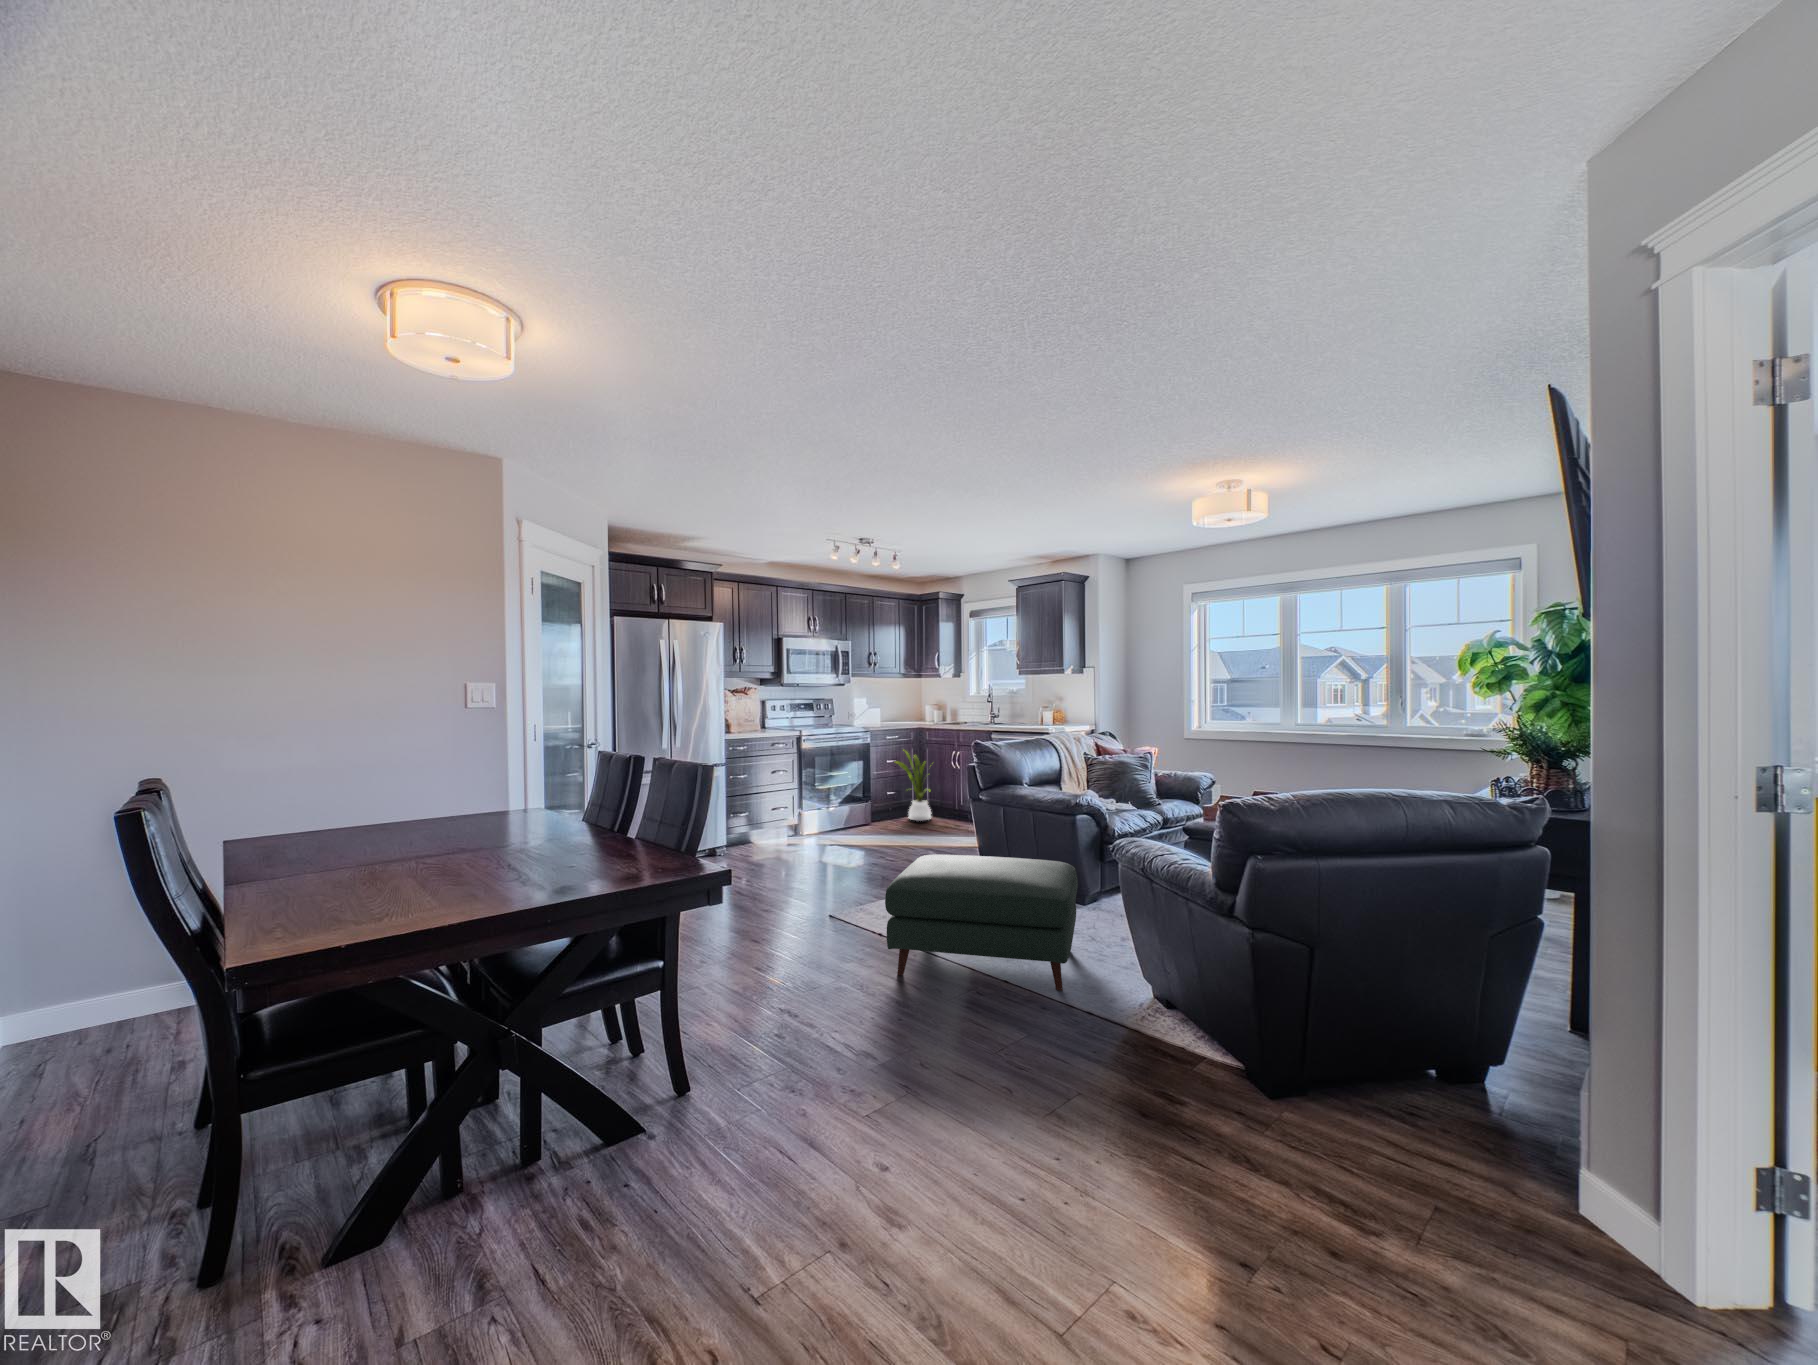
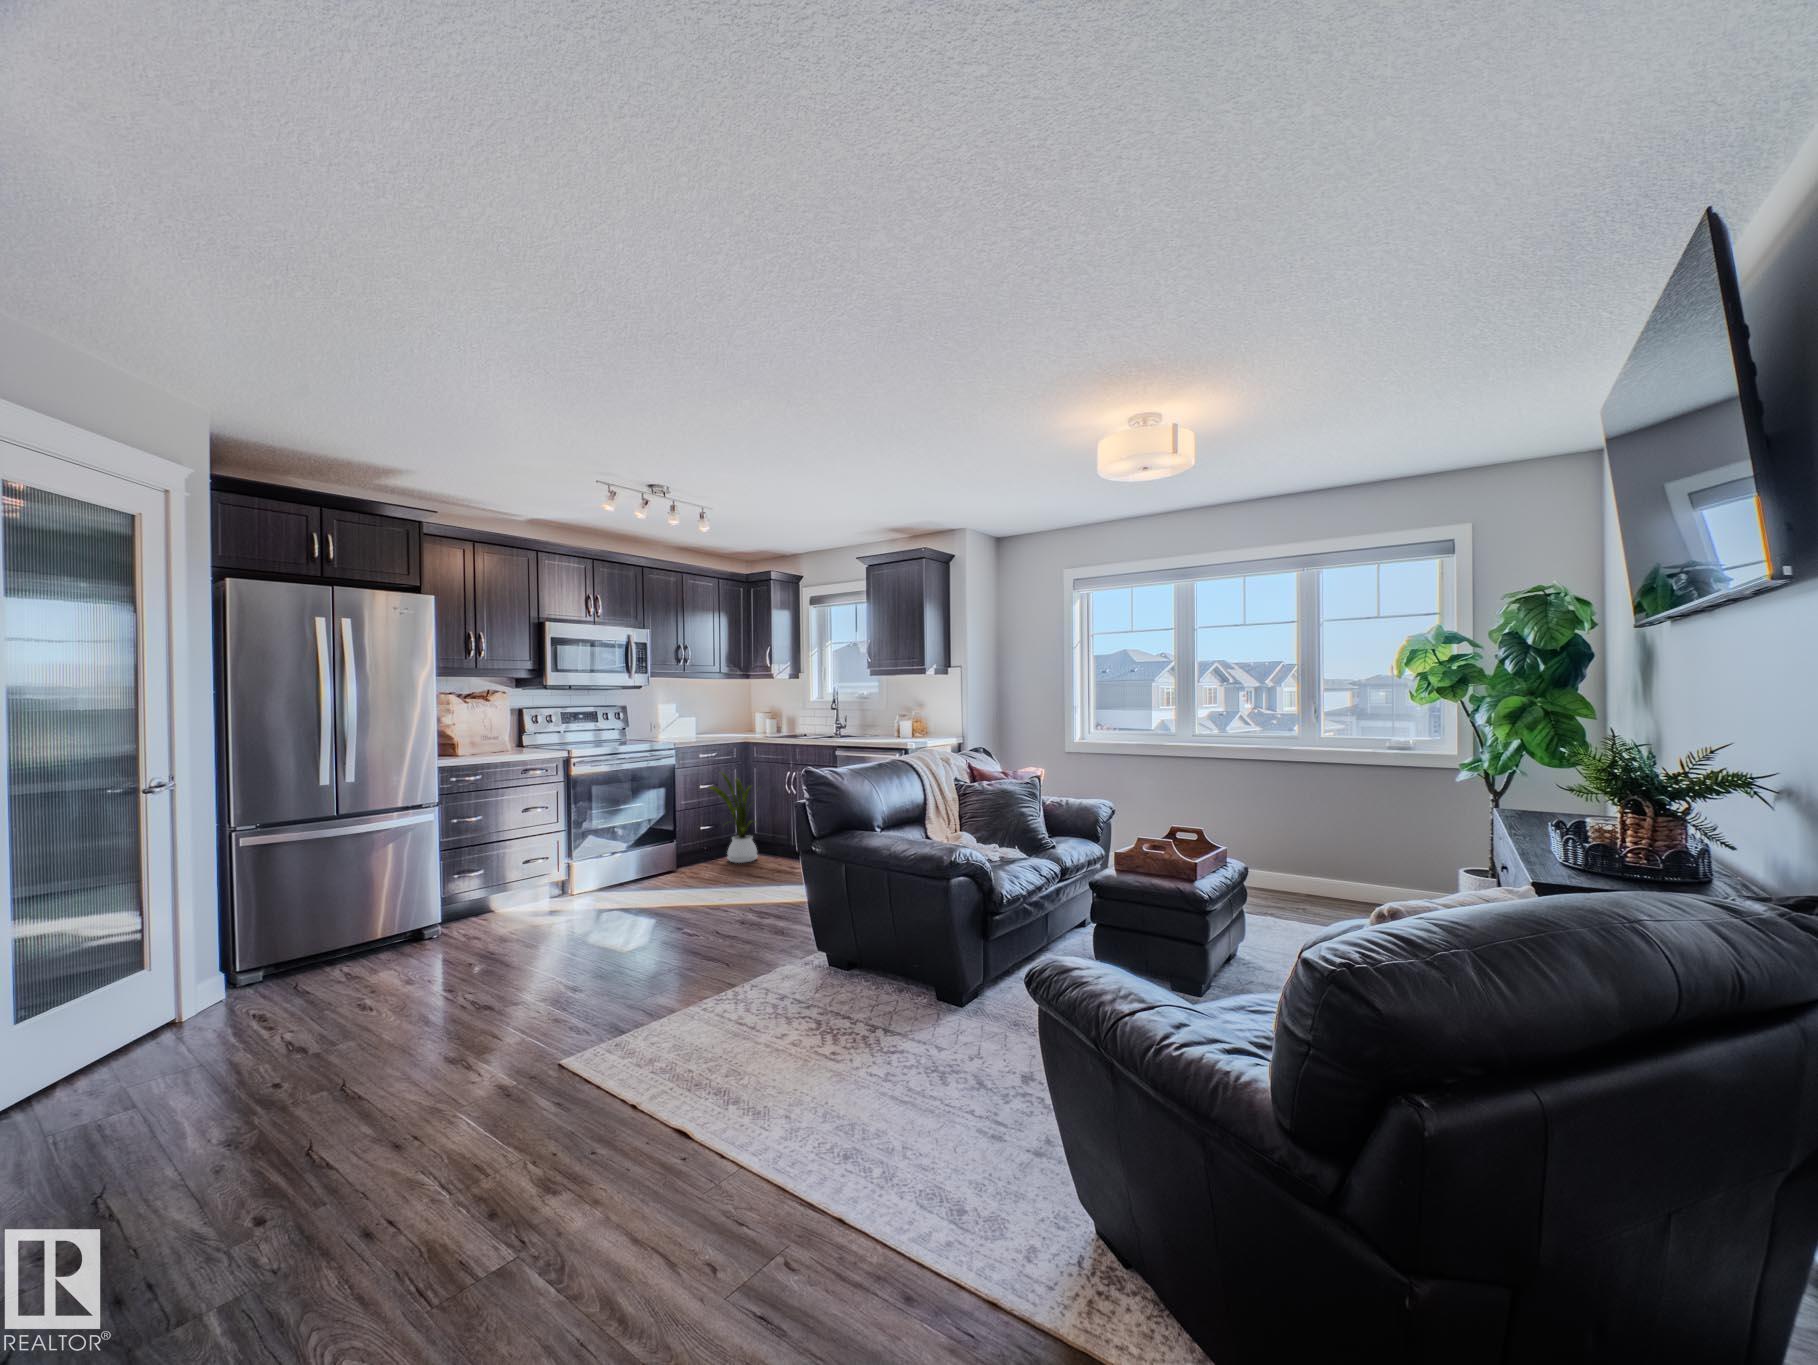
ottoman: present [885,855,1078,991] -> none [616,970,961,1241]

